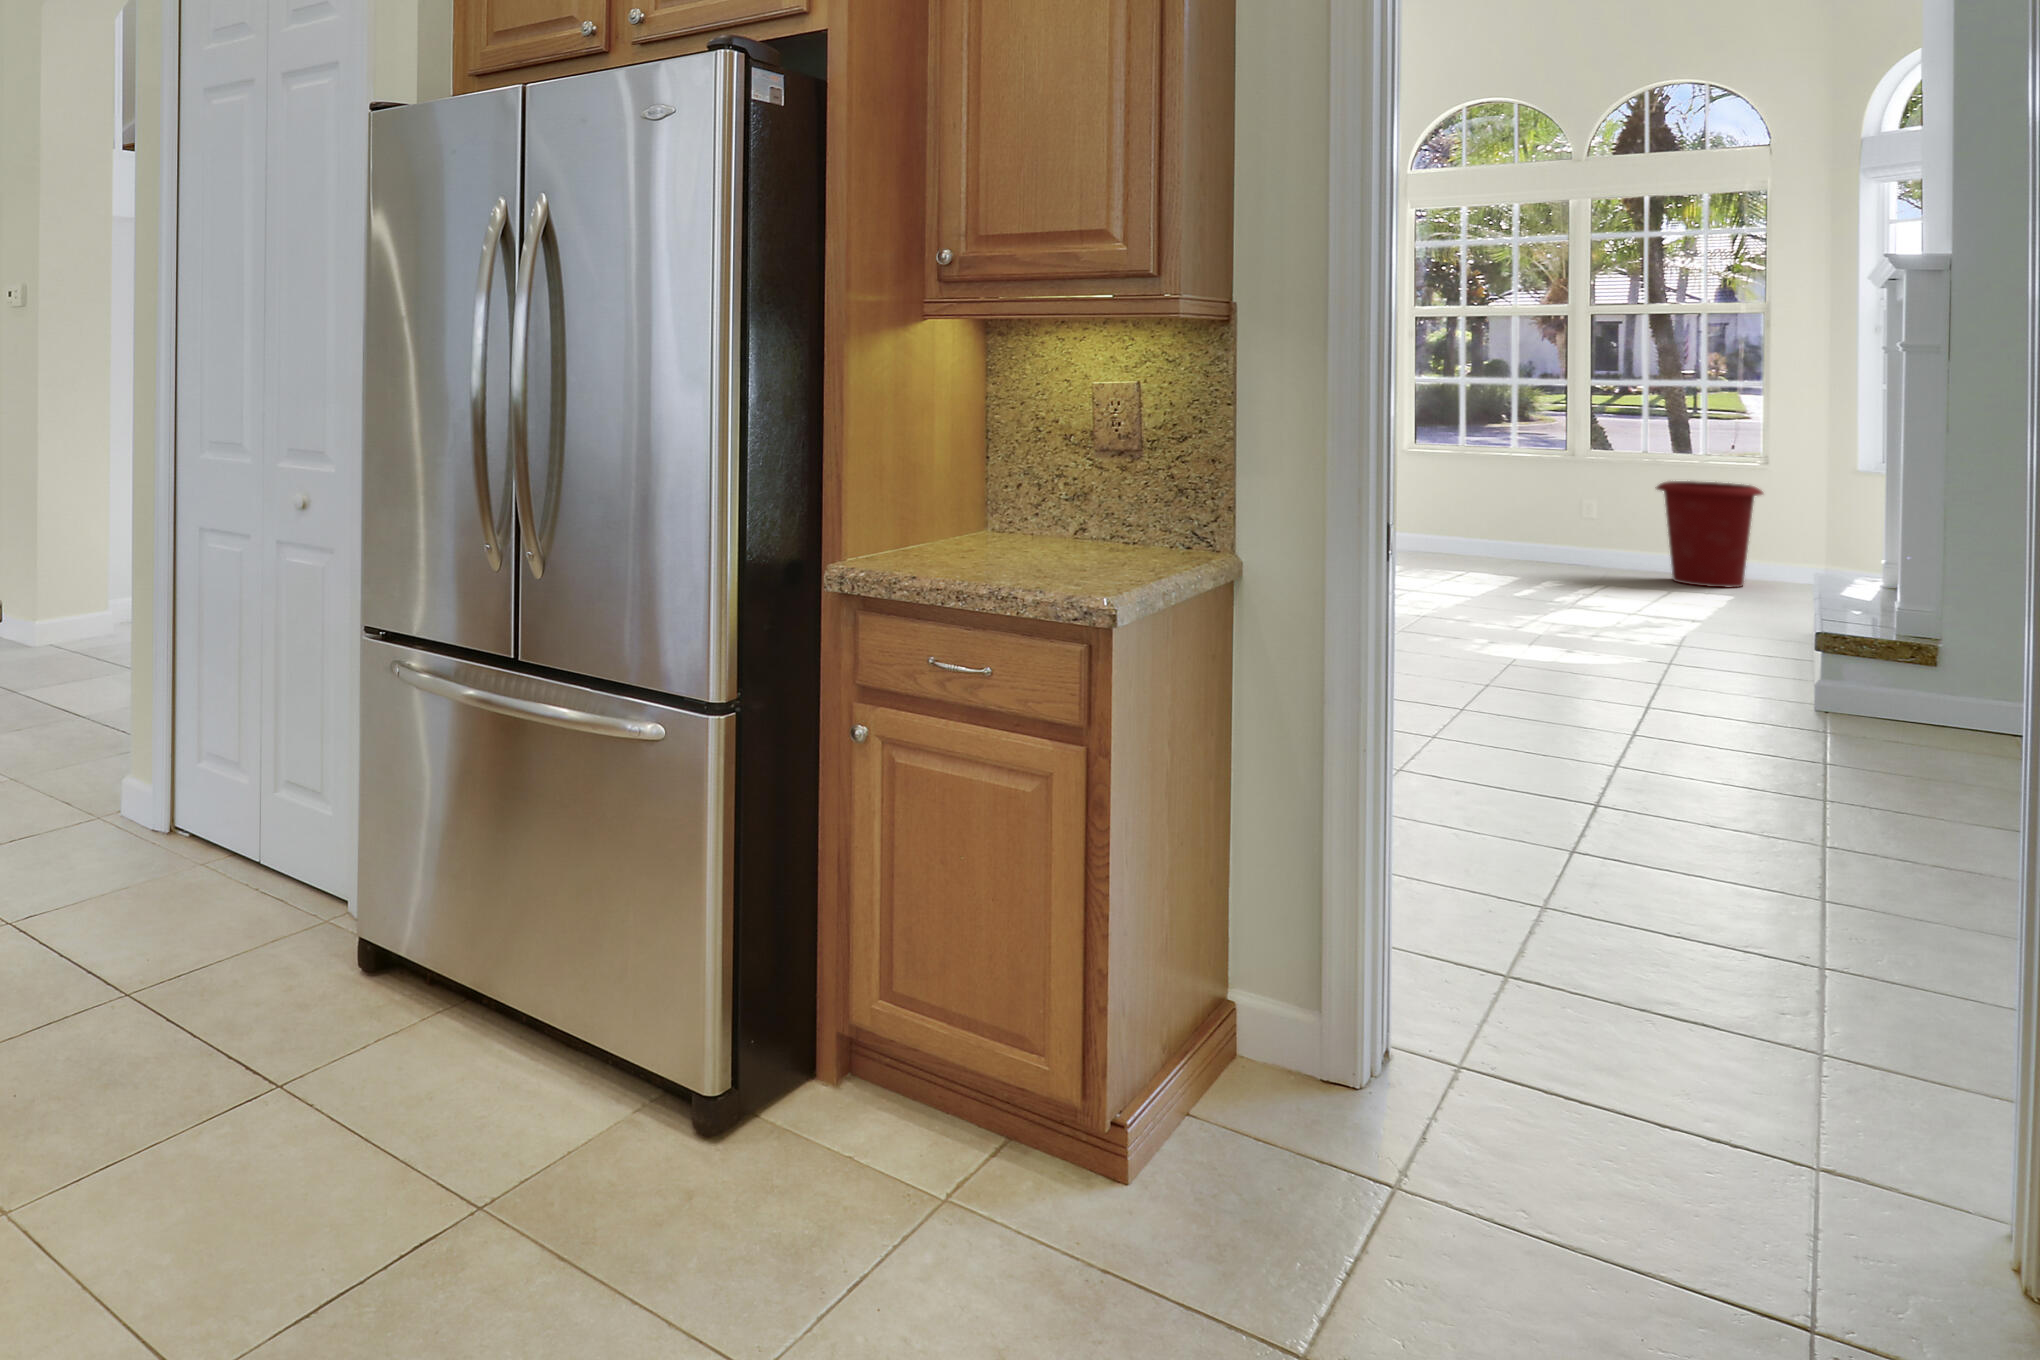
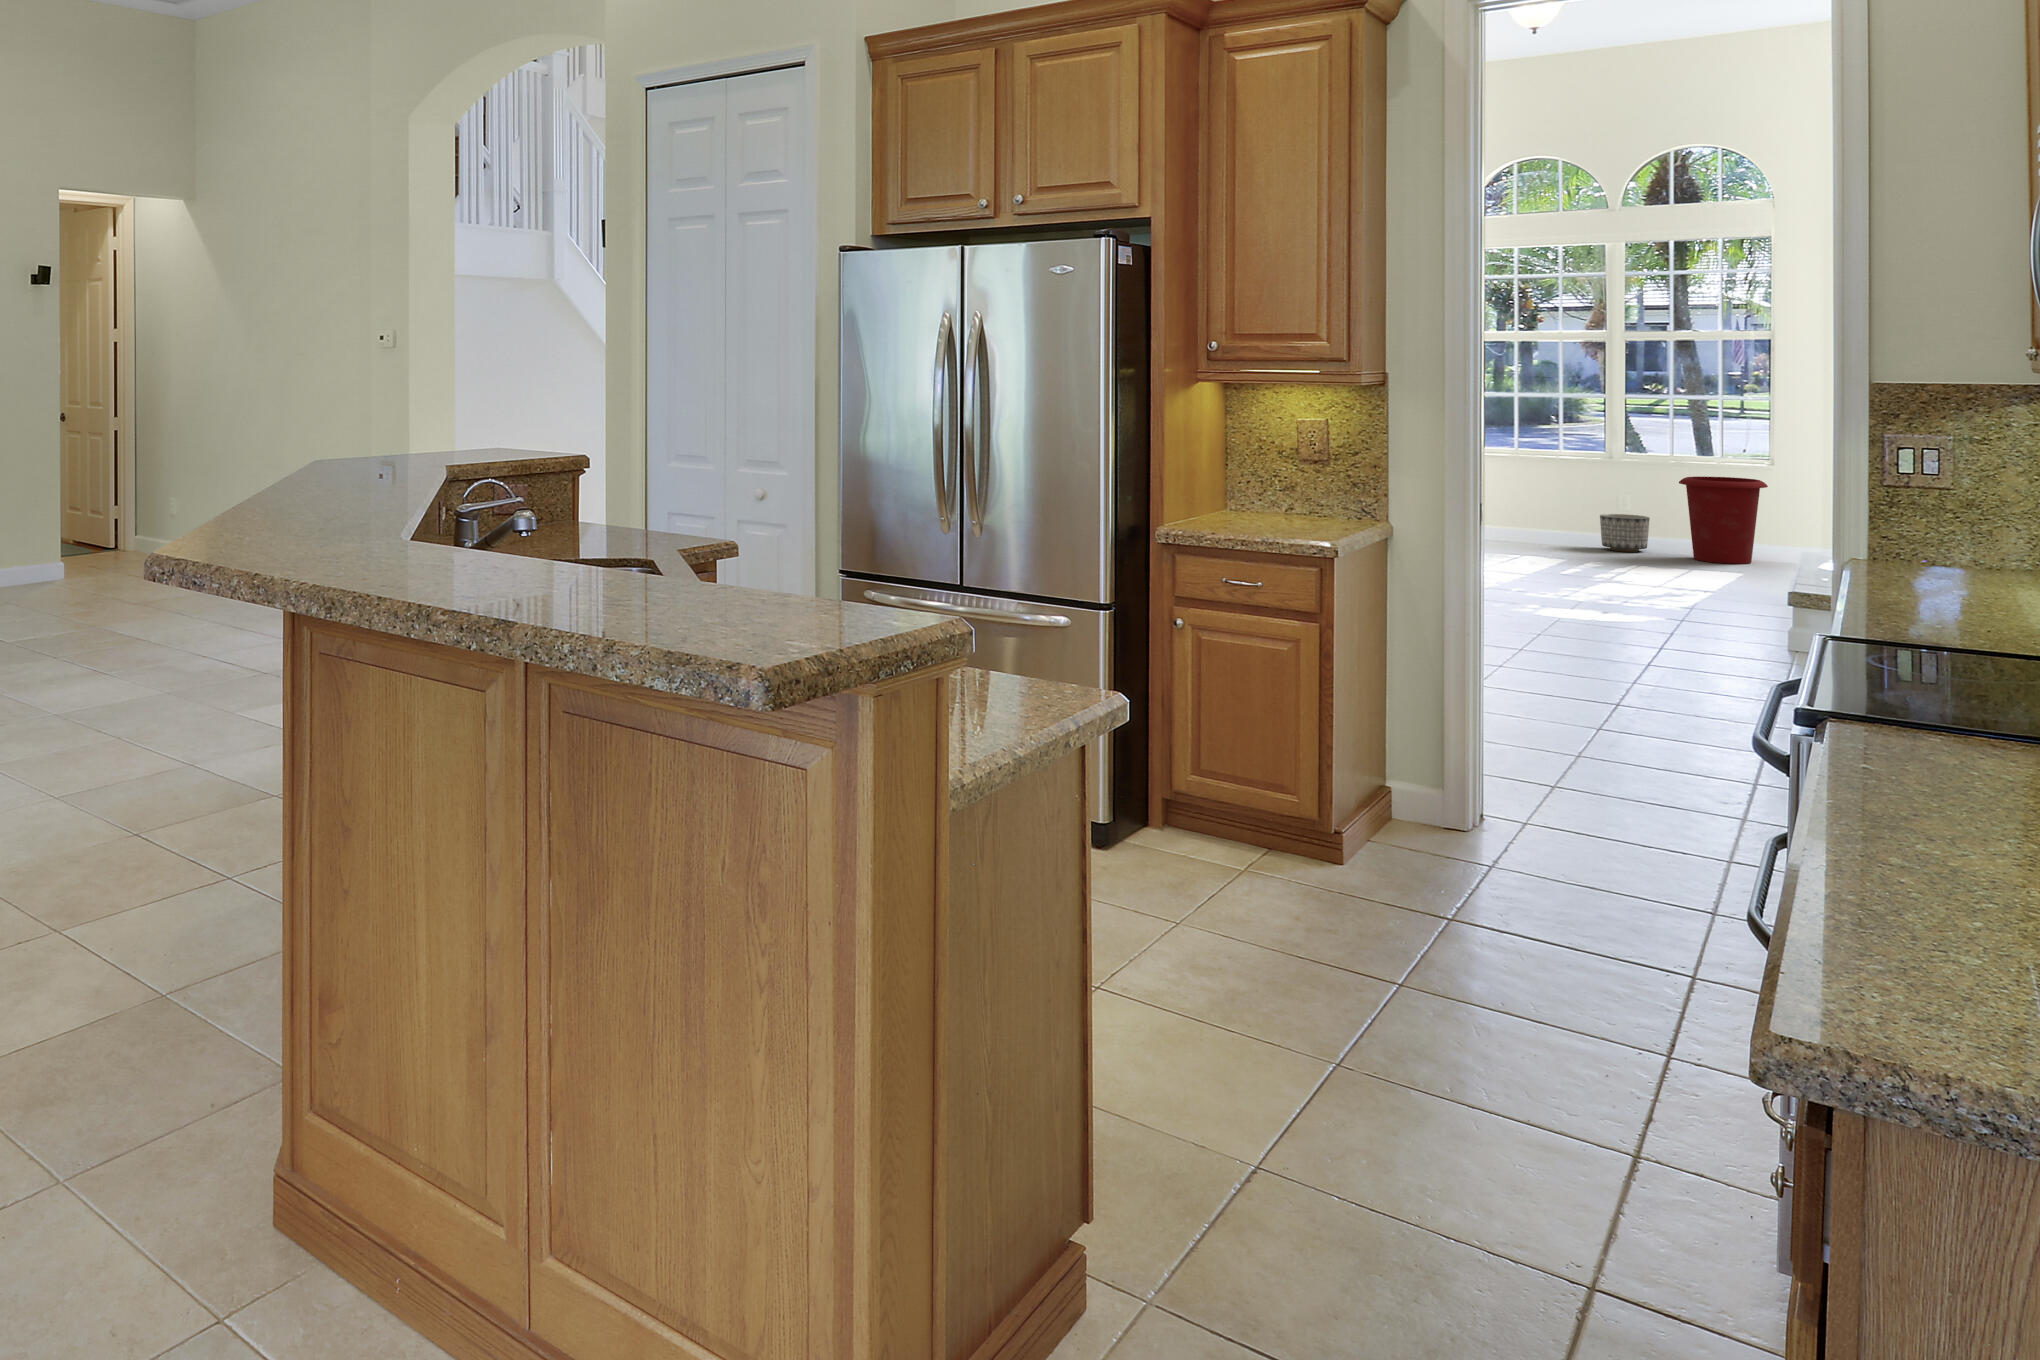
planter: none [1559,525,1619,571] -> present [1600,514,1650,552]

